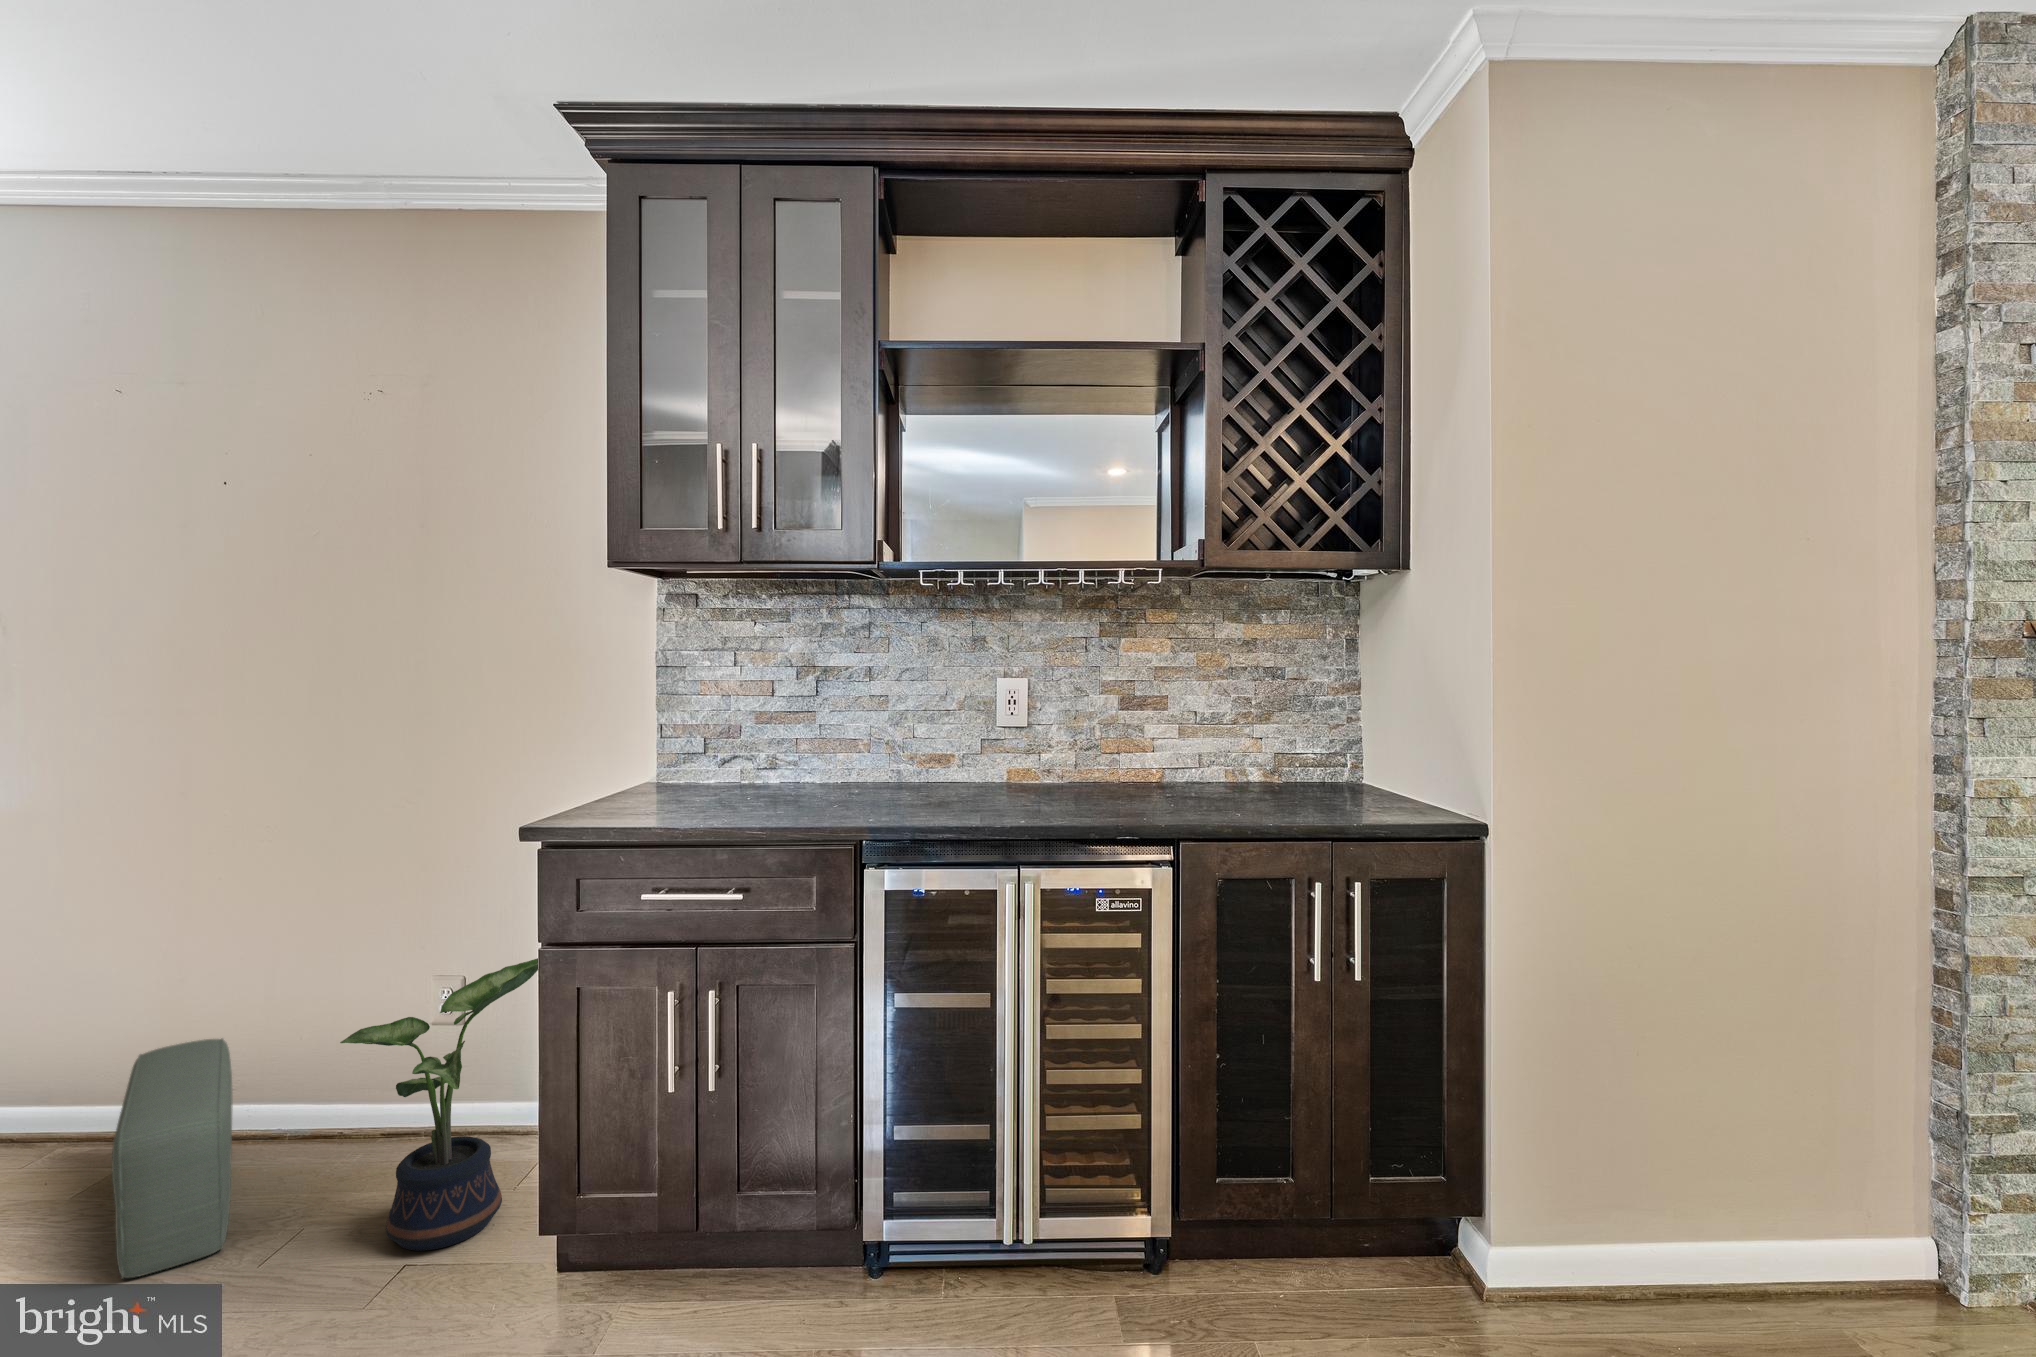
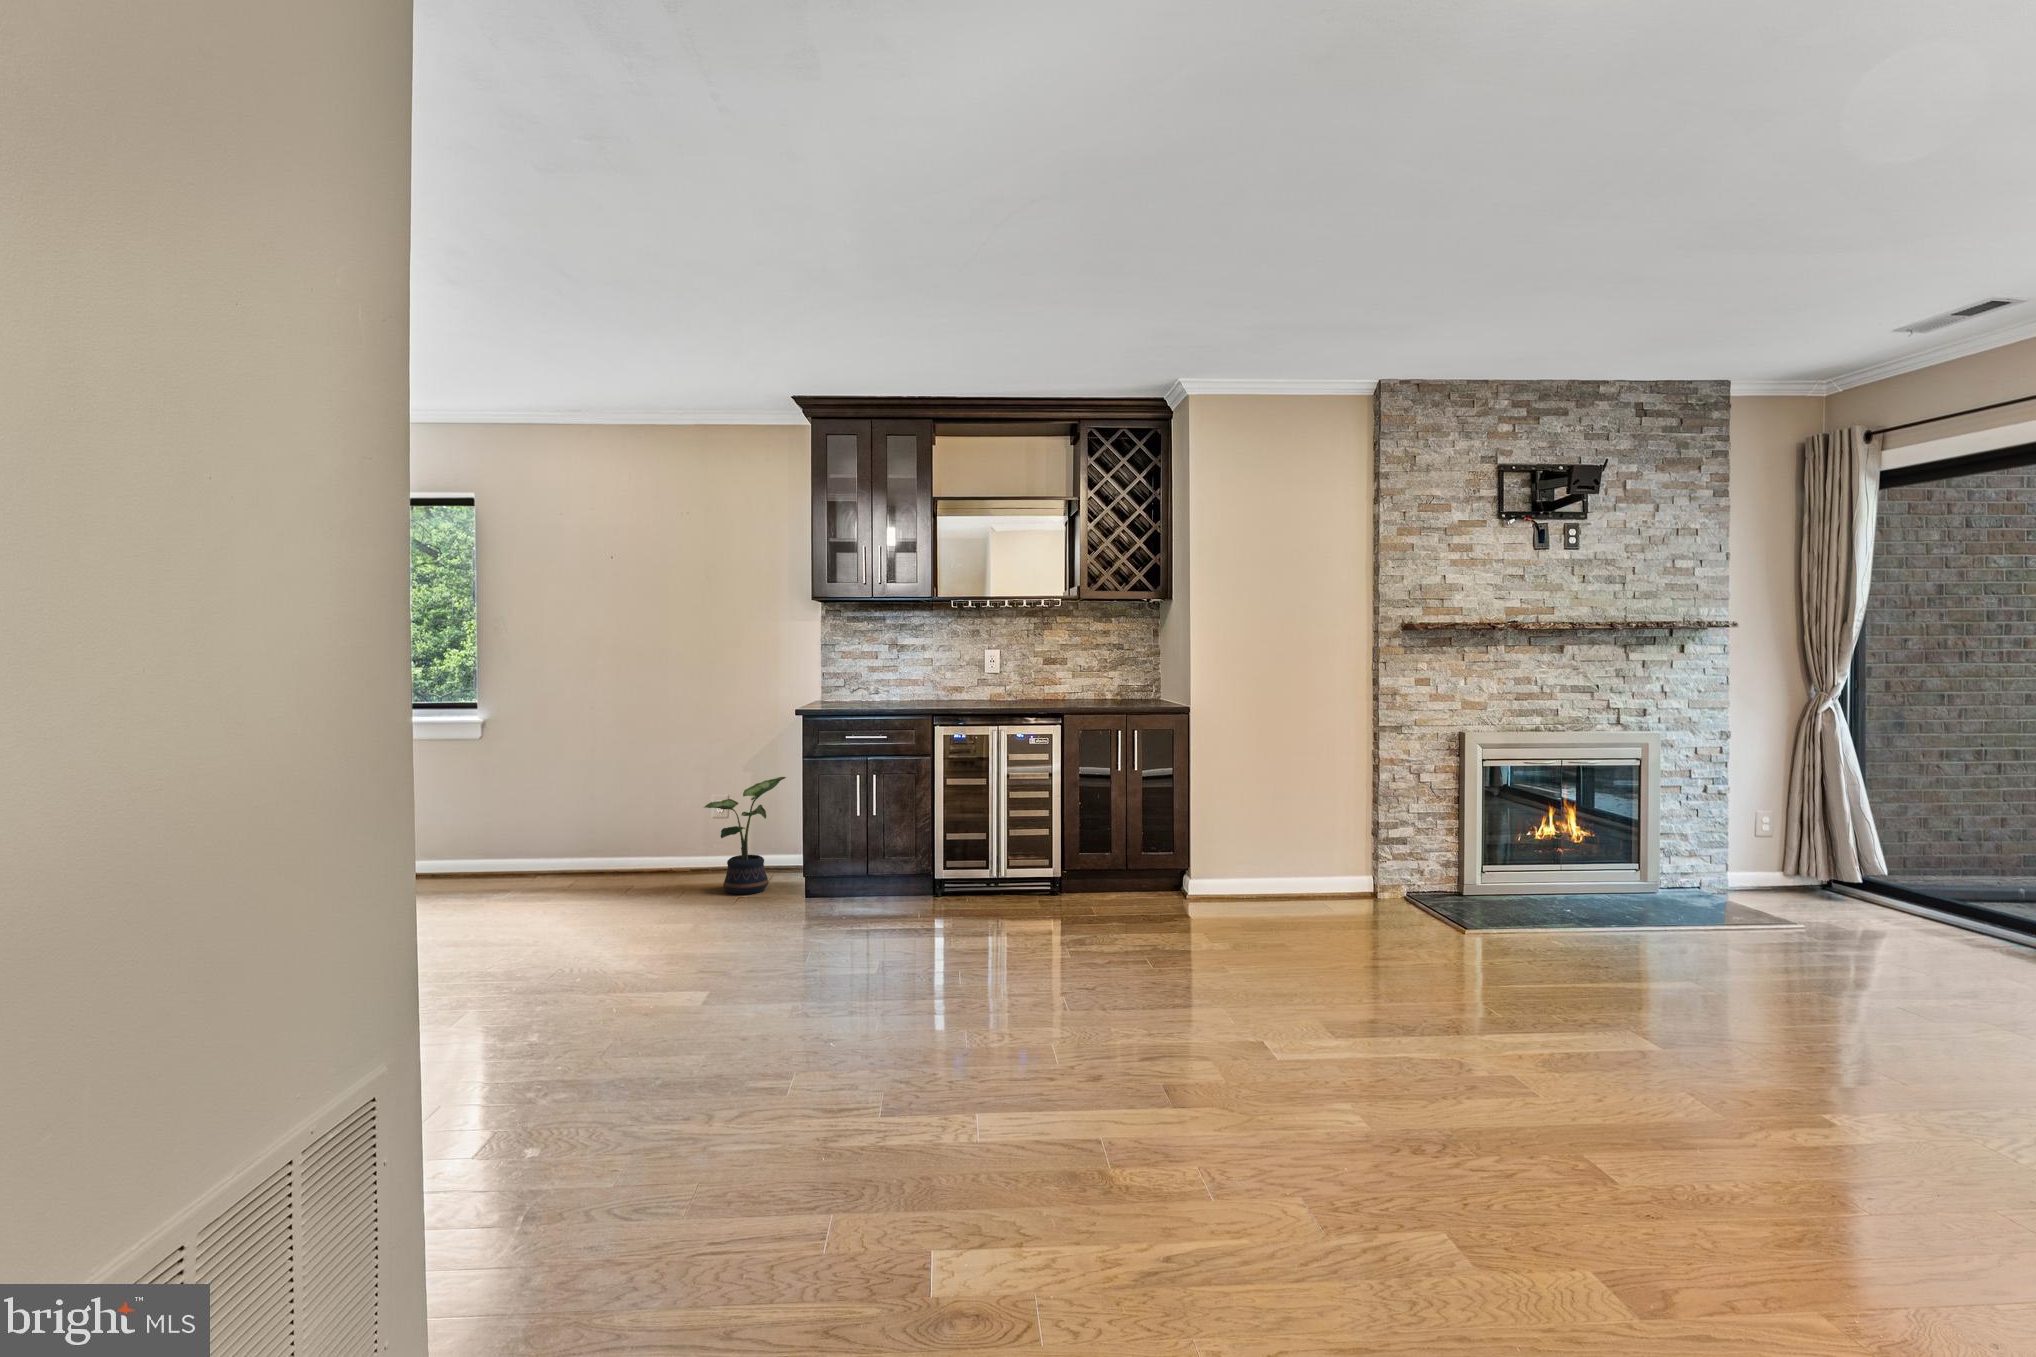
pouf: present [112,1039,232,1278] -> none [585,822,657,900]

